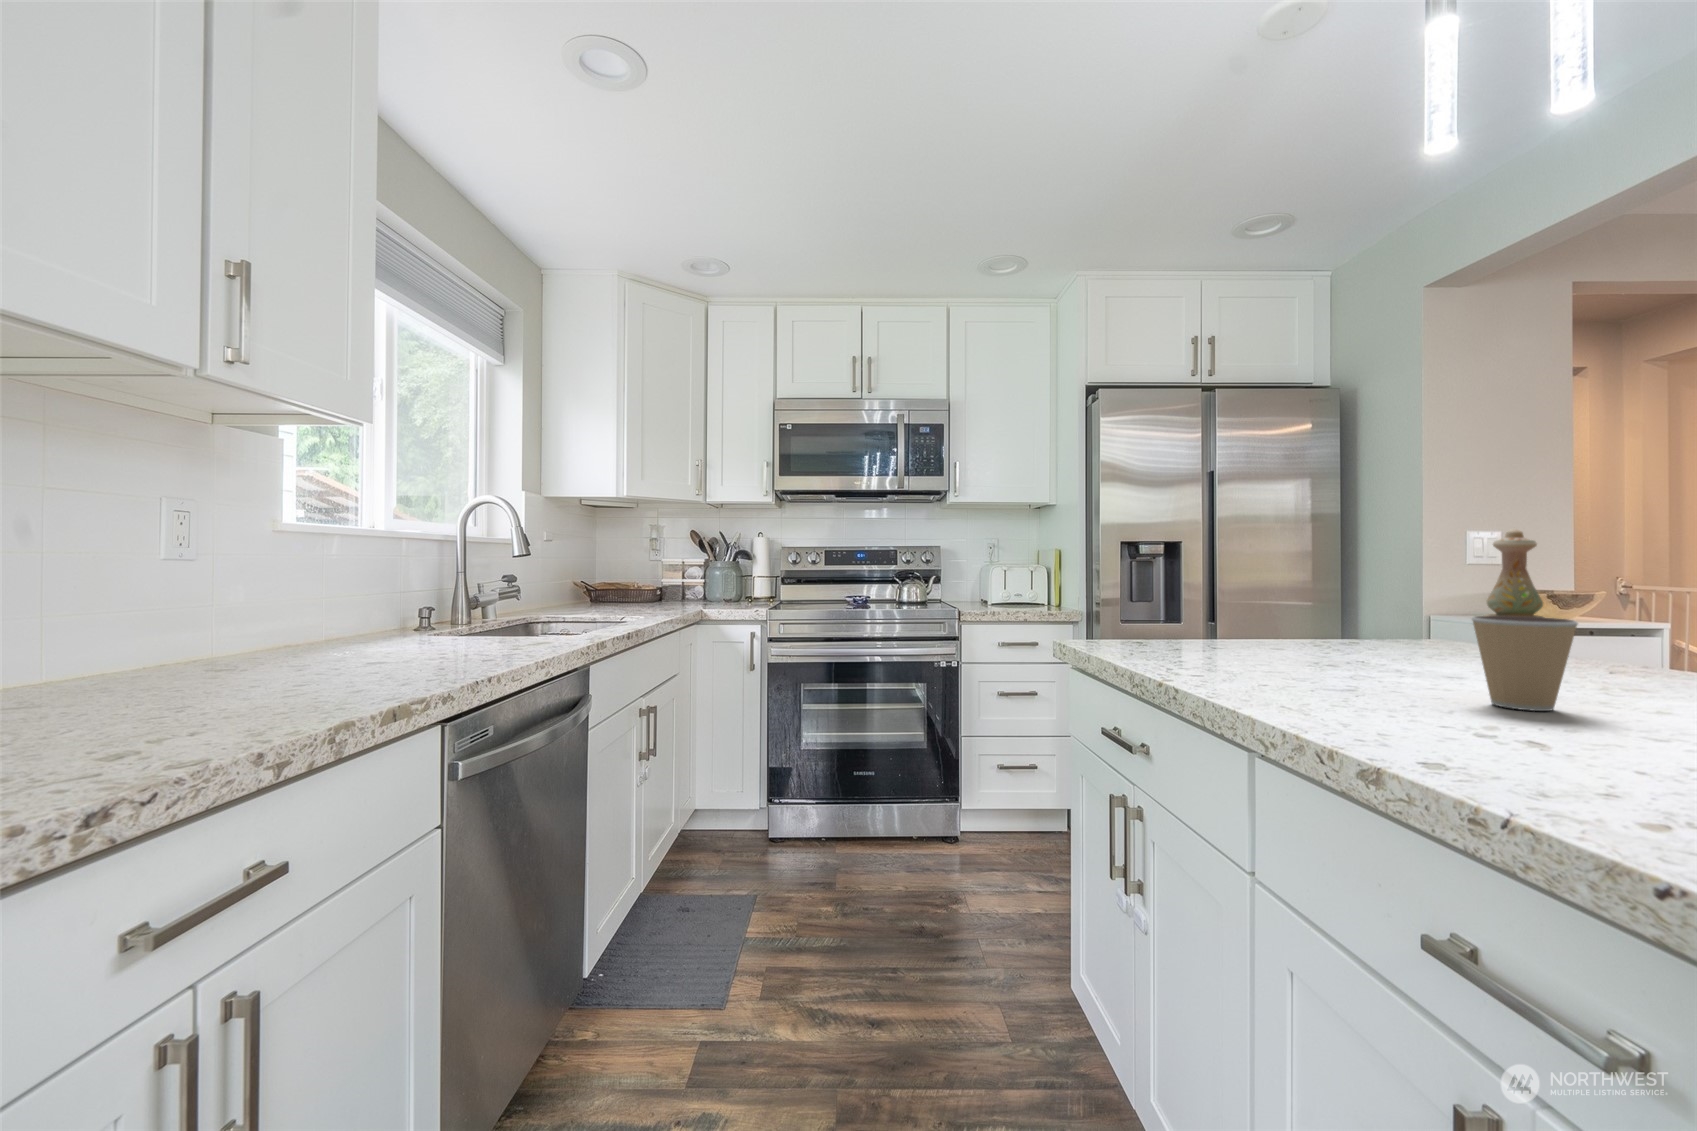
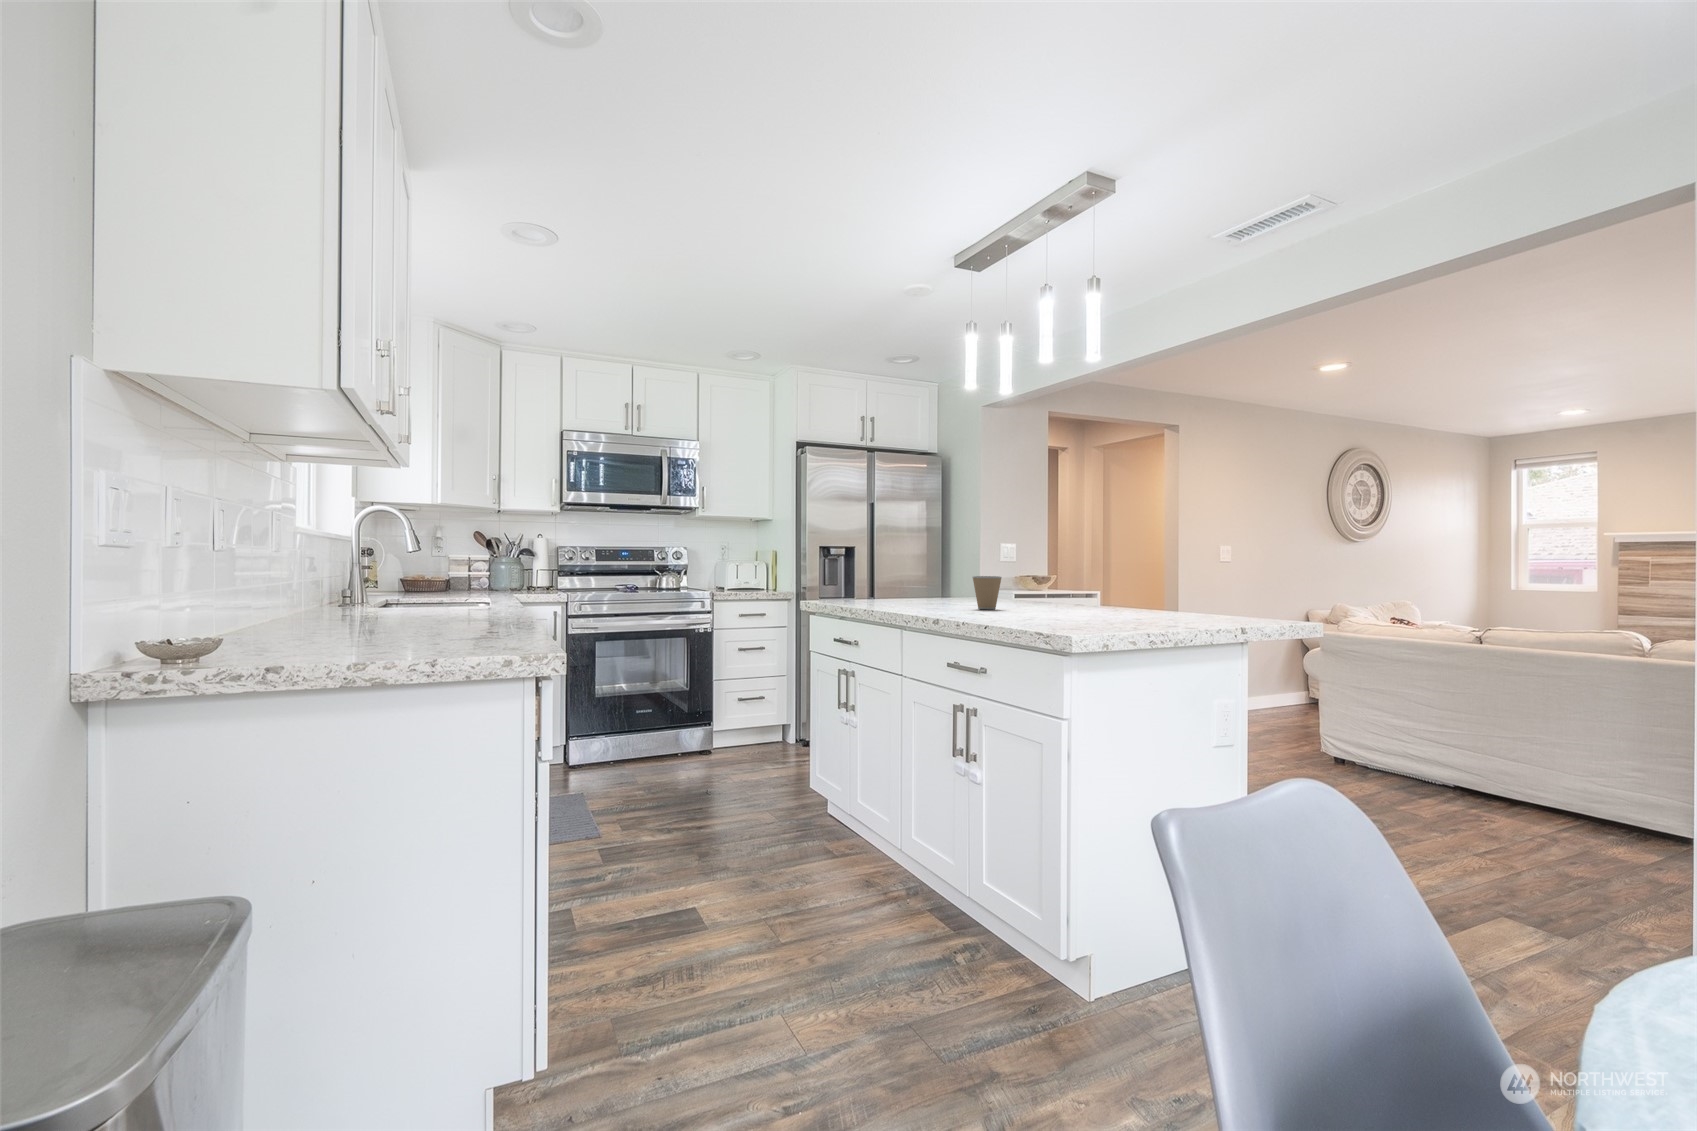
vase: present [1484,528,1543,618] -> none [1001,542,1029,595]

